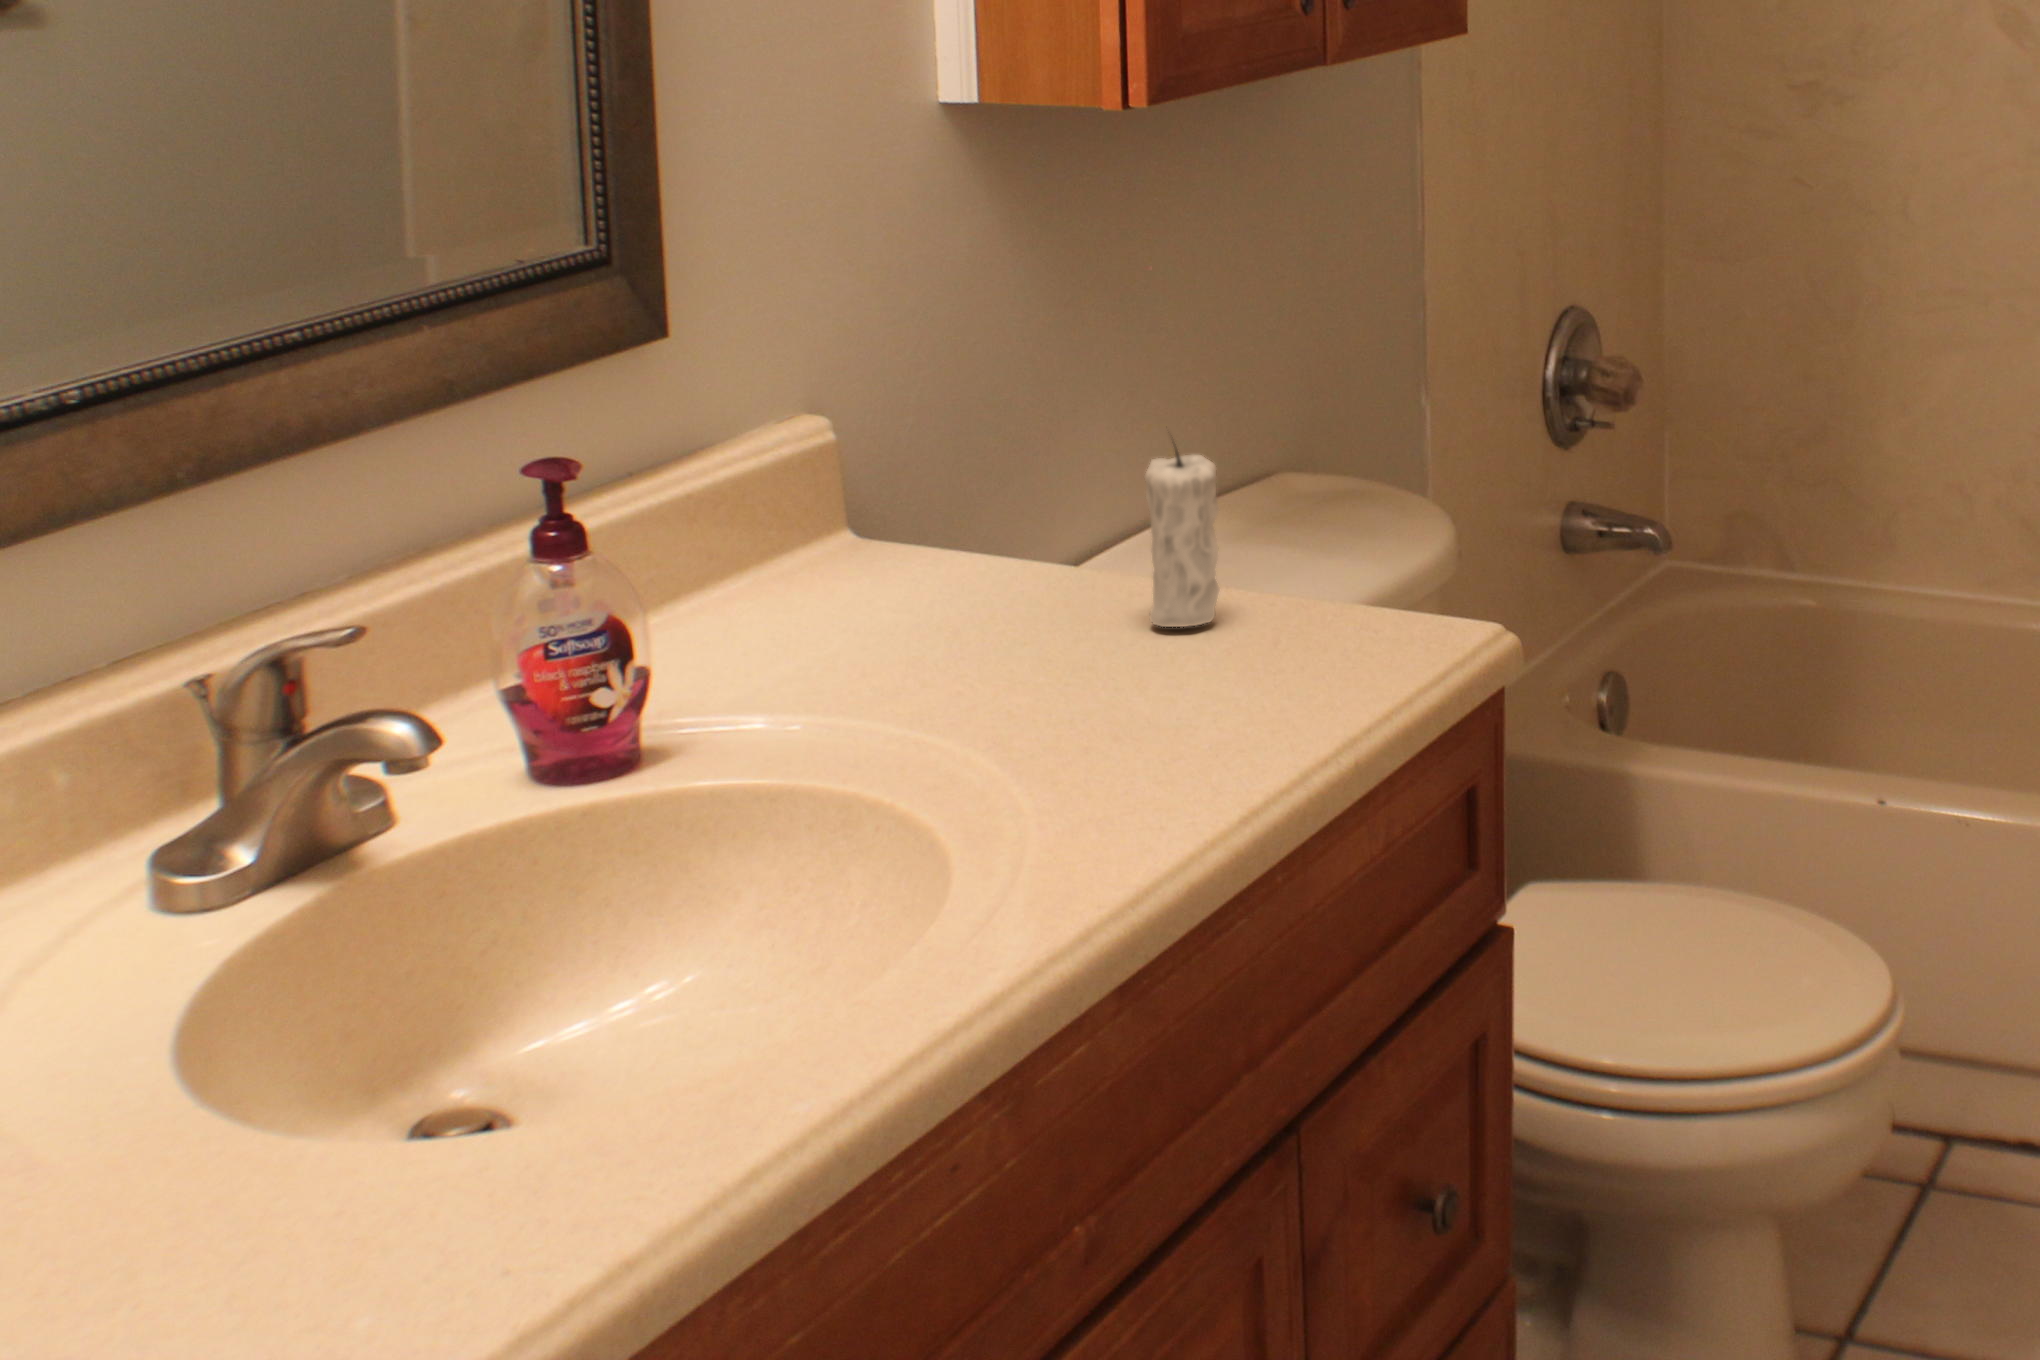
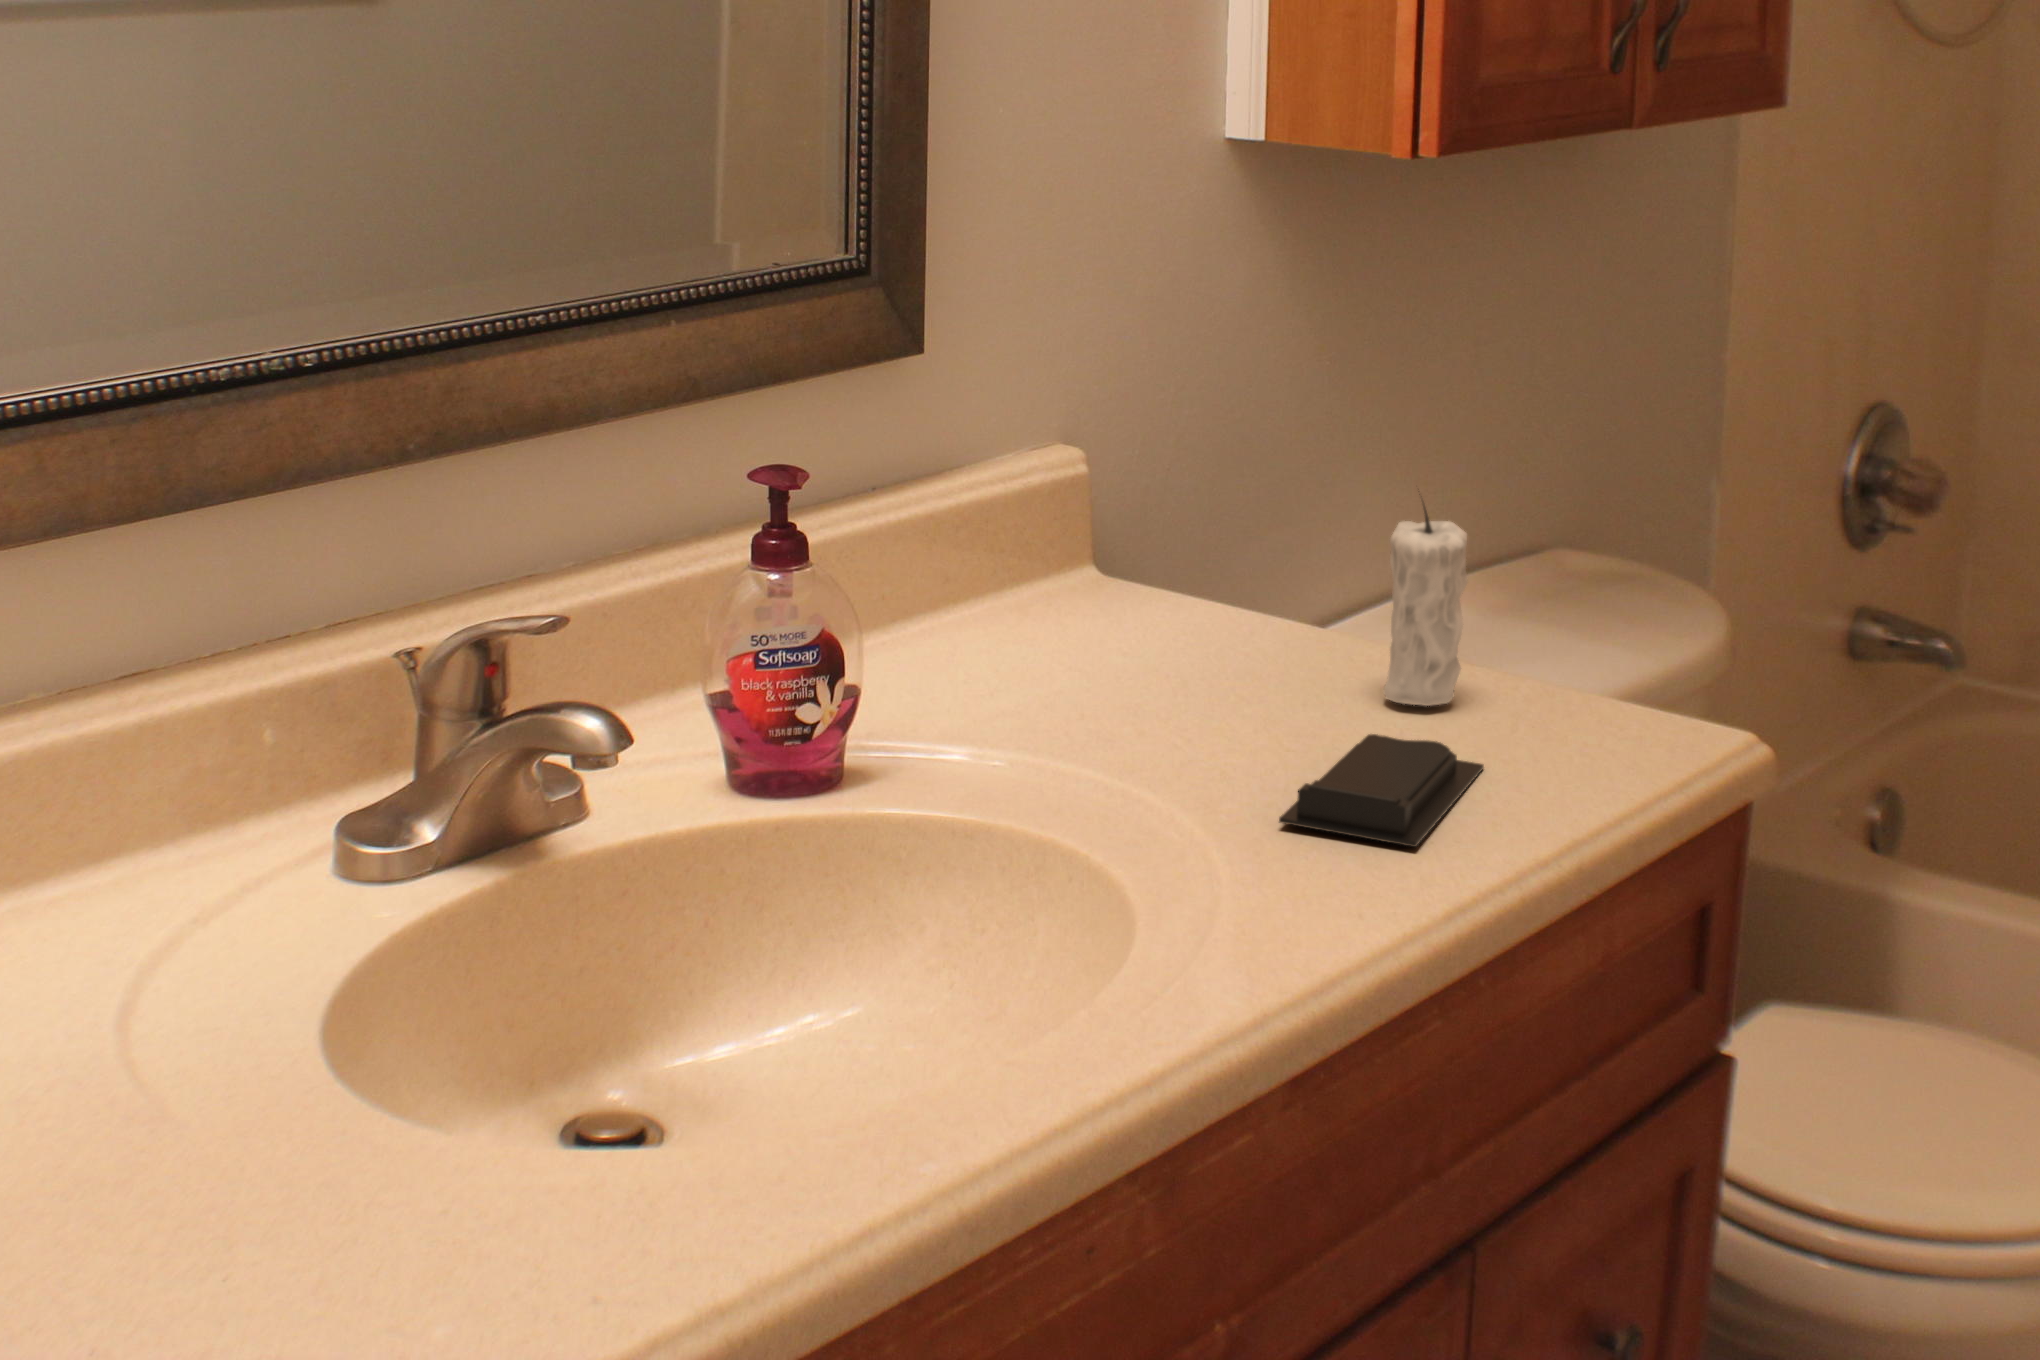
soap bar: none [1072,656,1250,749] -> present [1279,734,1484,847]

